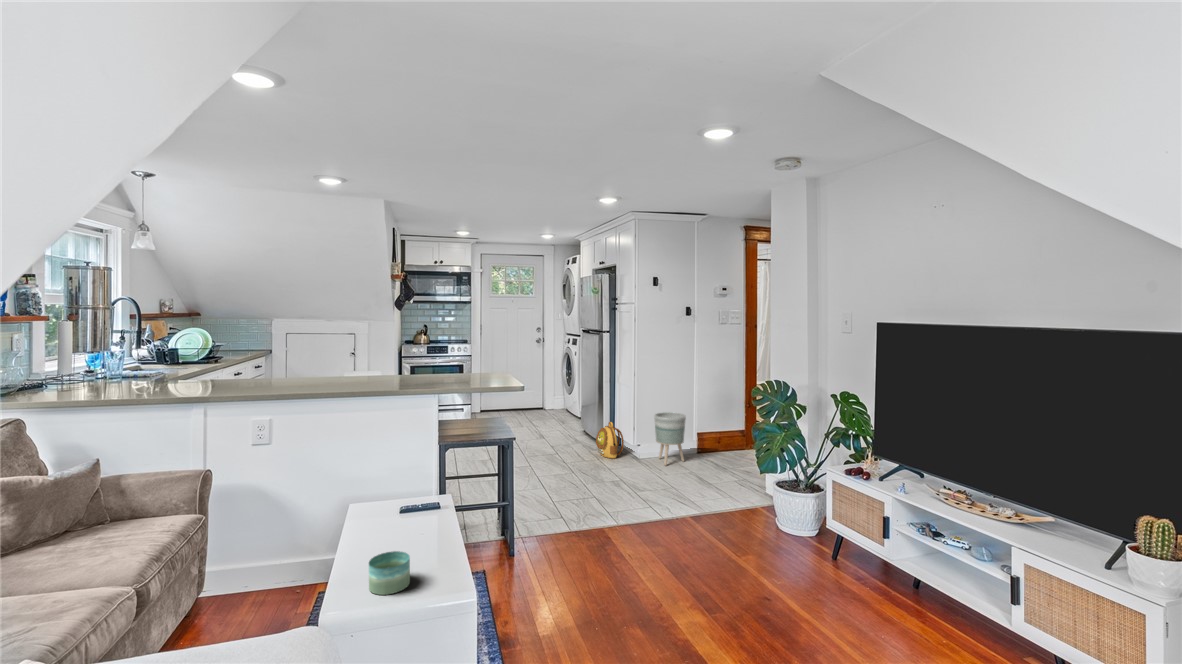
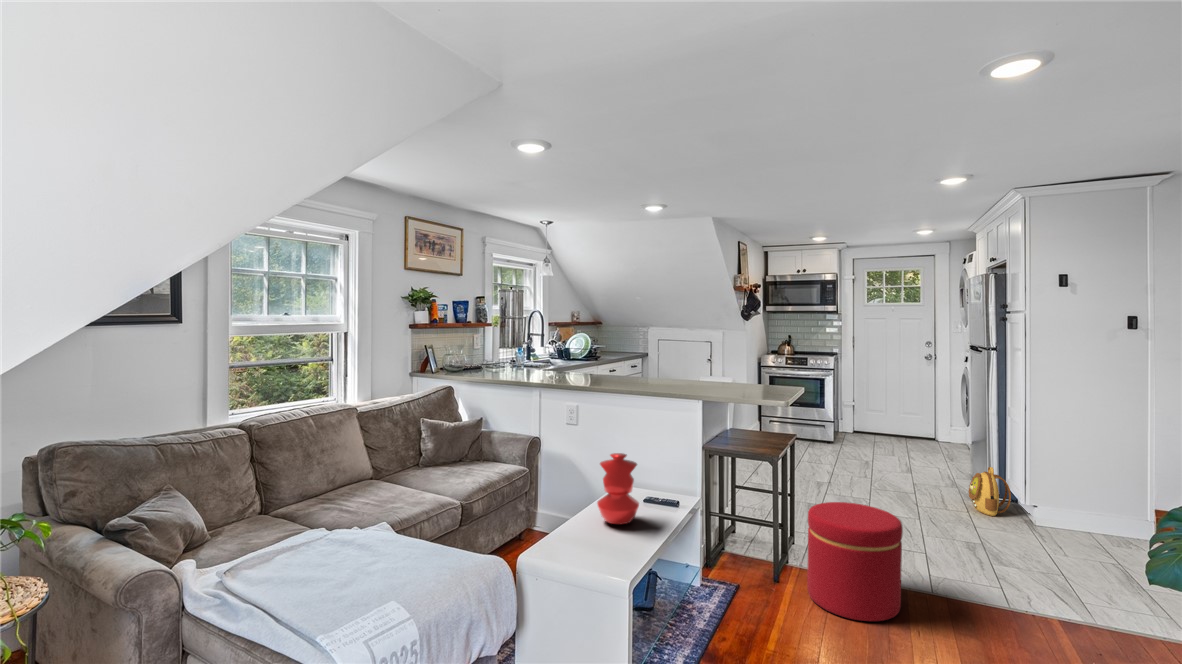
planter: present [654,412,686,466] -> none [1058,466,1118,545]
vase: none [380,464,430,546] -> present [597,453,639,524]
ottoman: none [541,468,614,566] -> present [807,502,903,621]
candle: present [369,551,410,595] -> none [558,520,591,554]

